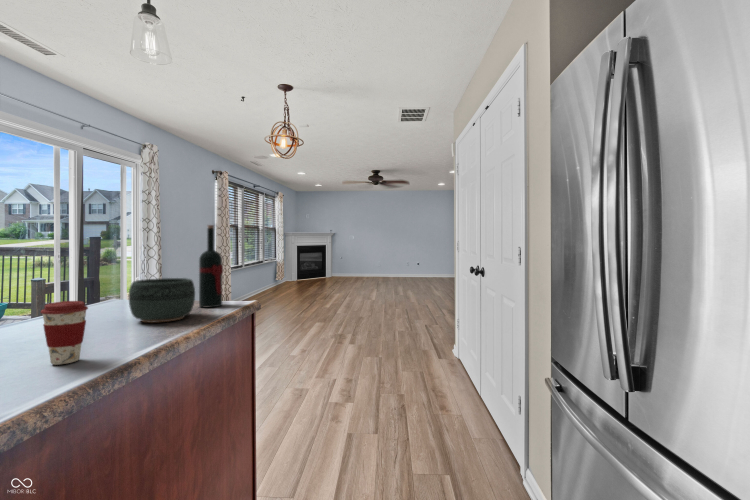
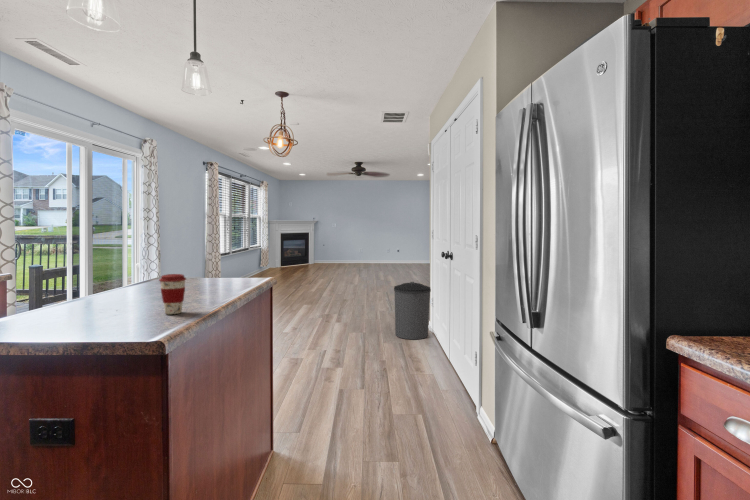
wine bottle: present [199,225,223,307] -> none [233,220,252,283]
bowl: present [129,278,195,323] -> none [189,261,236,293]
trash can: none [414,300,457,367] -> present [394,282,431,339]

